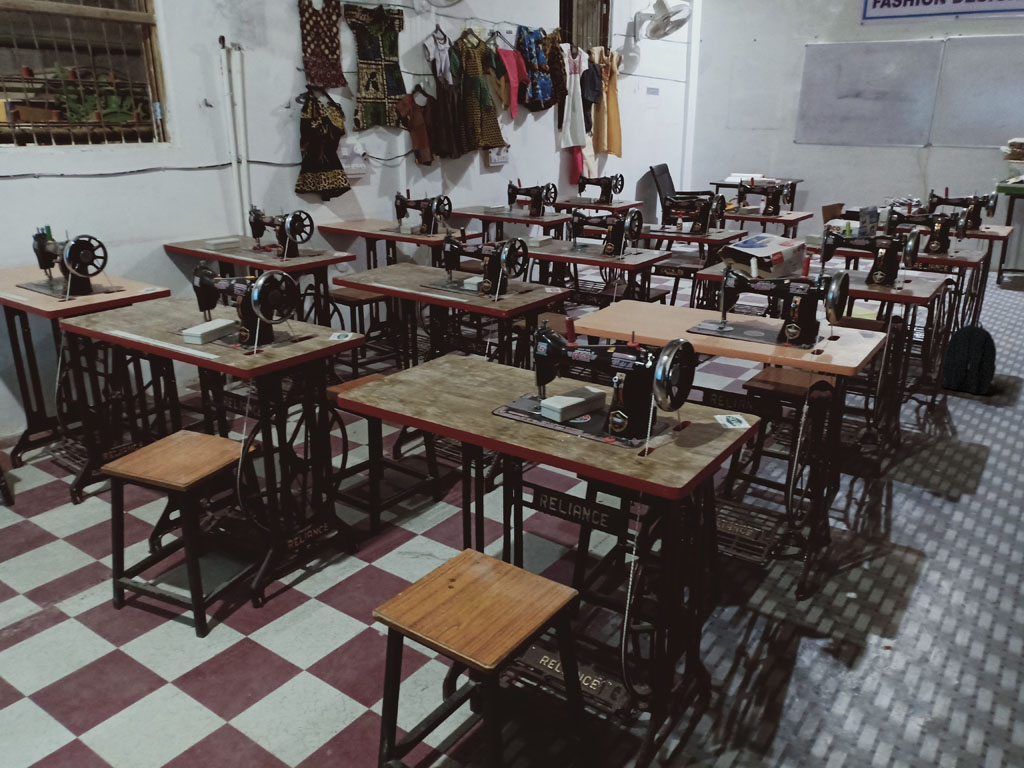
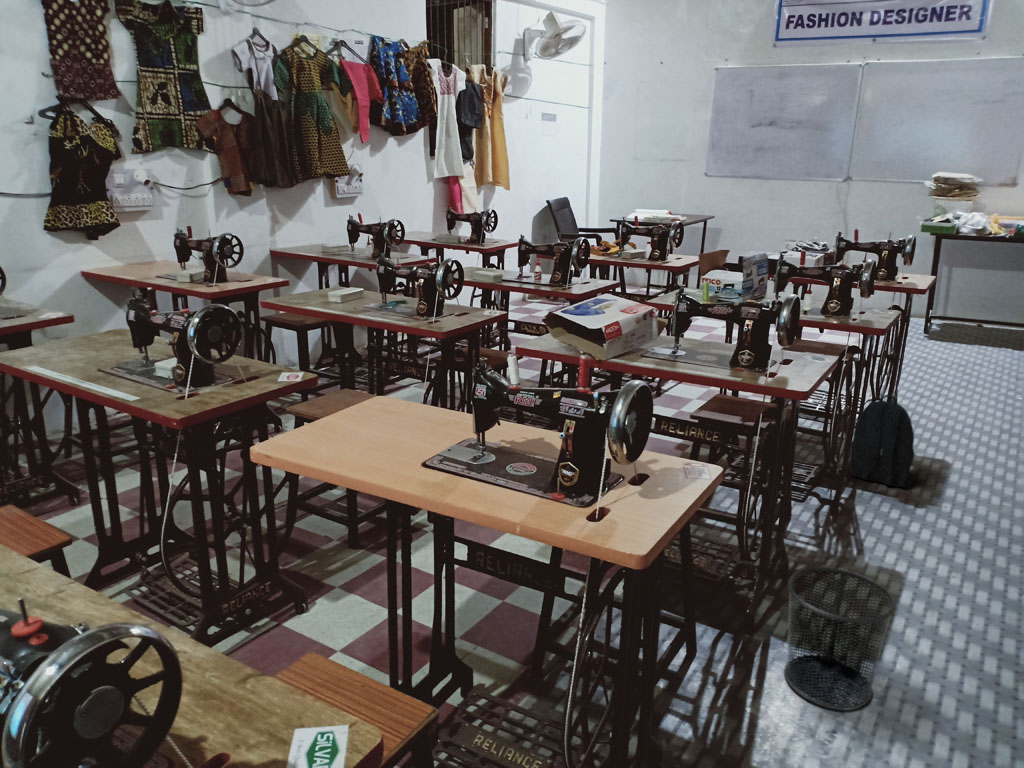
waste bin: none [906,424,991,517] -> present [784,567,896,709]

